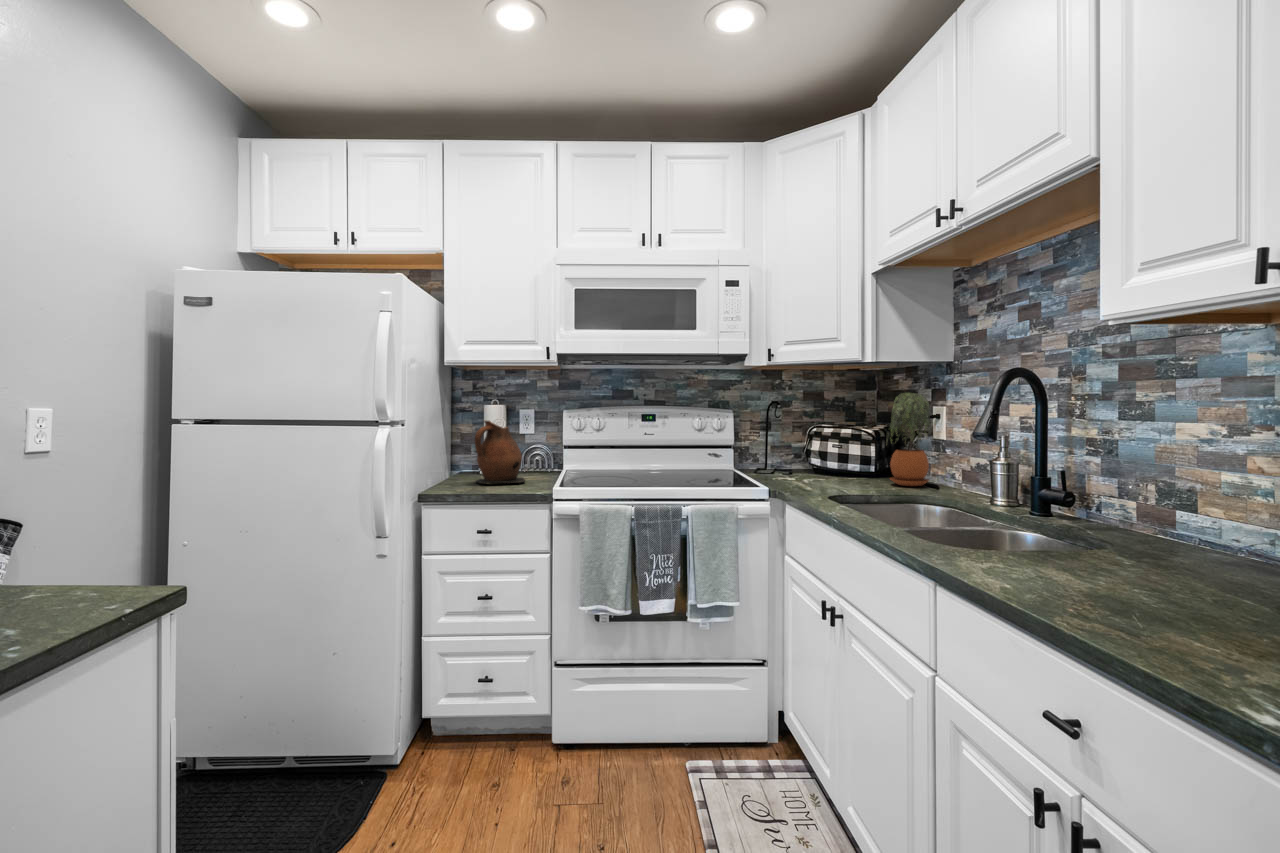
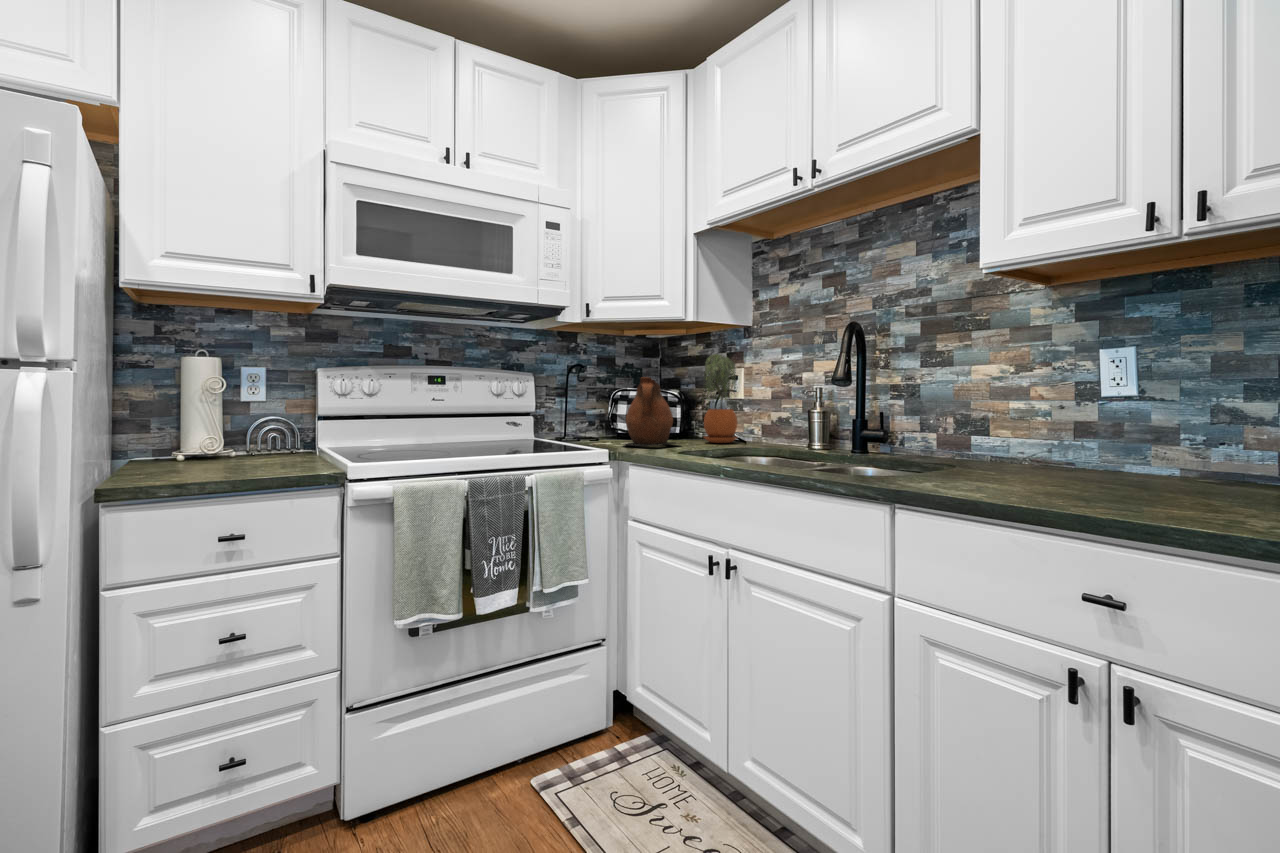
ceramic pitcher: present [475,421,525,483] -> present [624,377,678,446]

